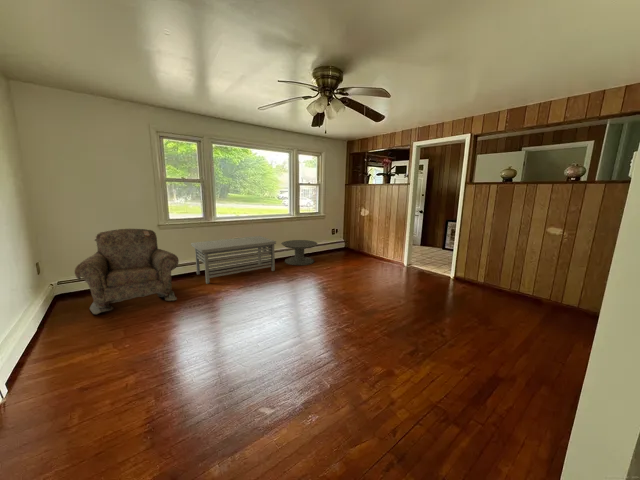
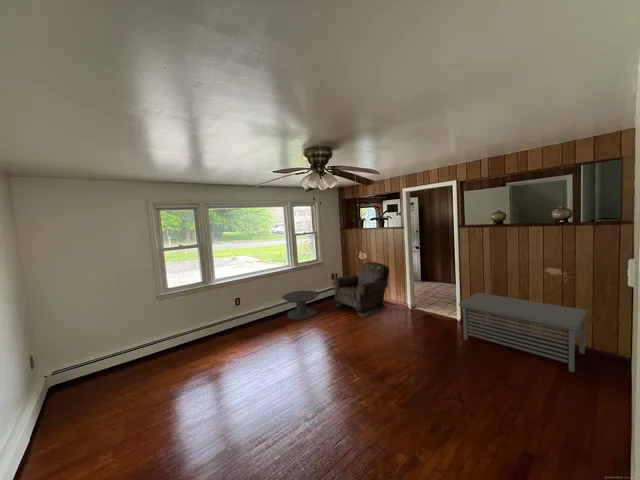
armchair: present [75,229,179,314] -> present [332,262,389,317]
storage bench: present [191,236,276,284] -> present [459,293,587,372]

